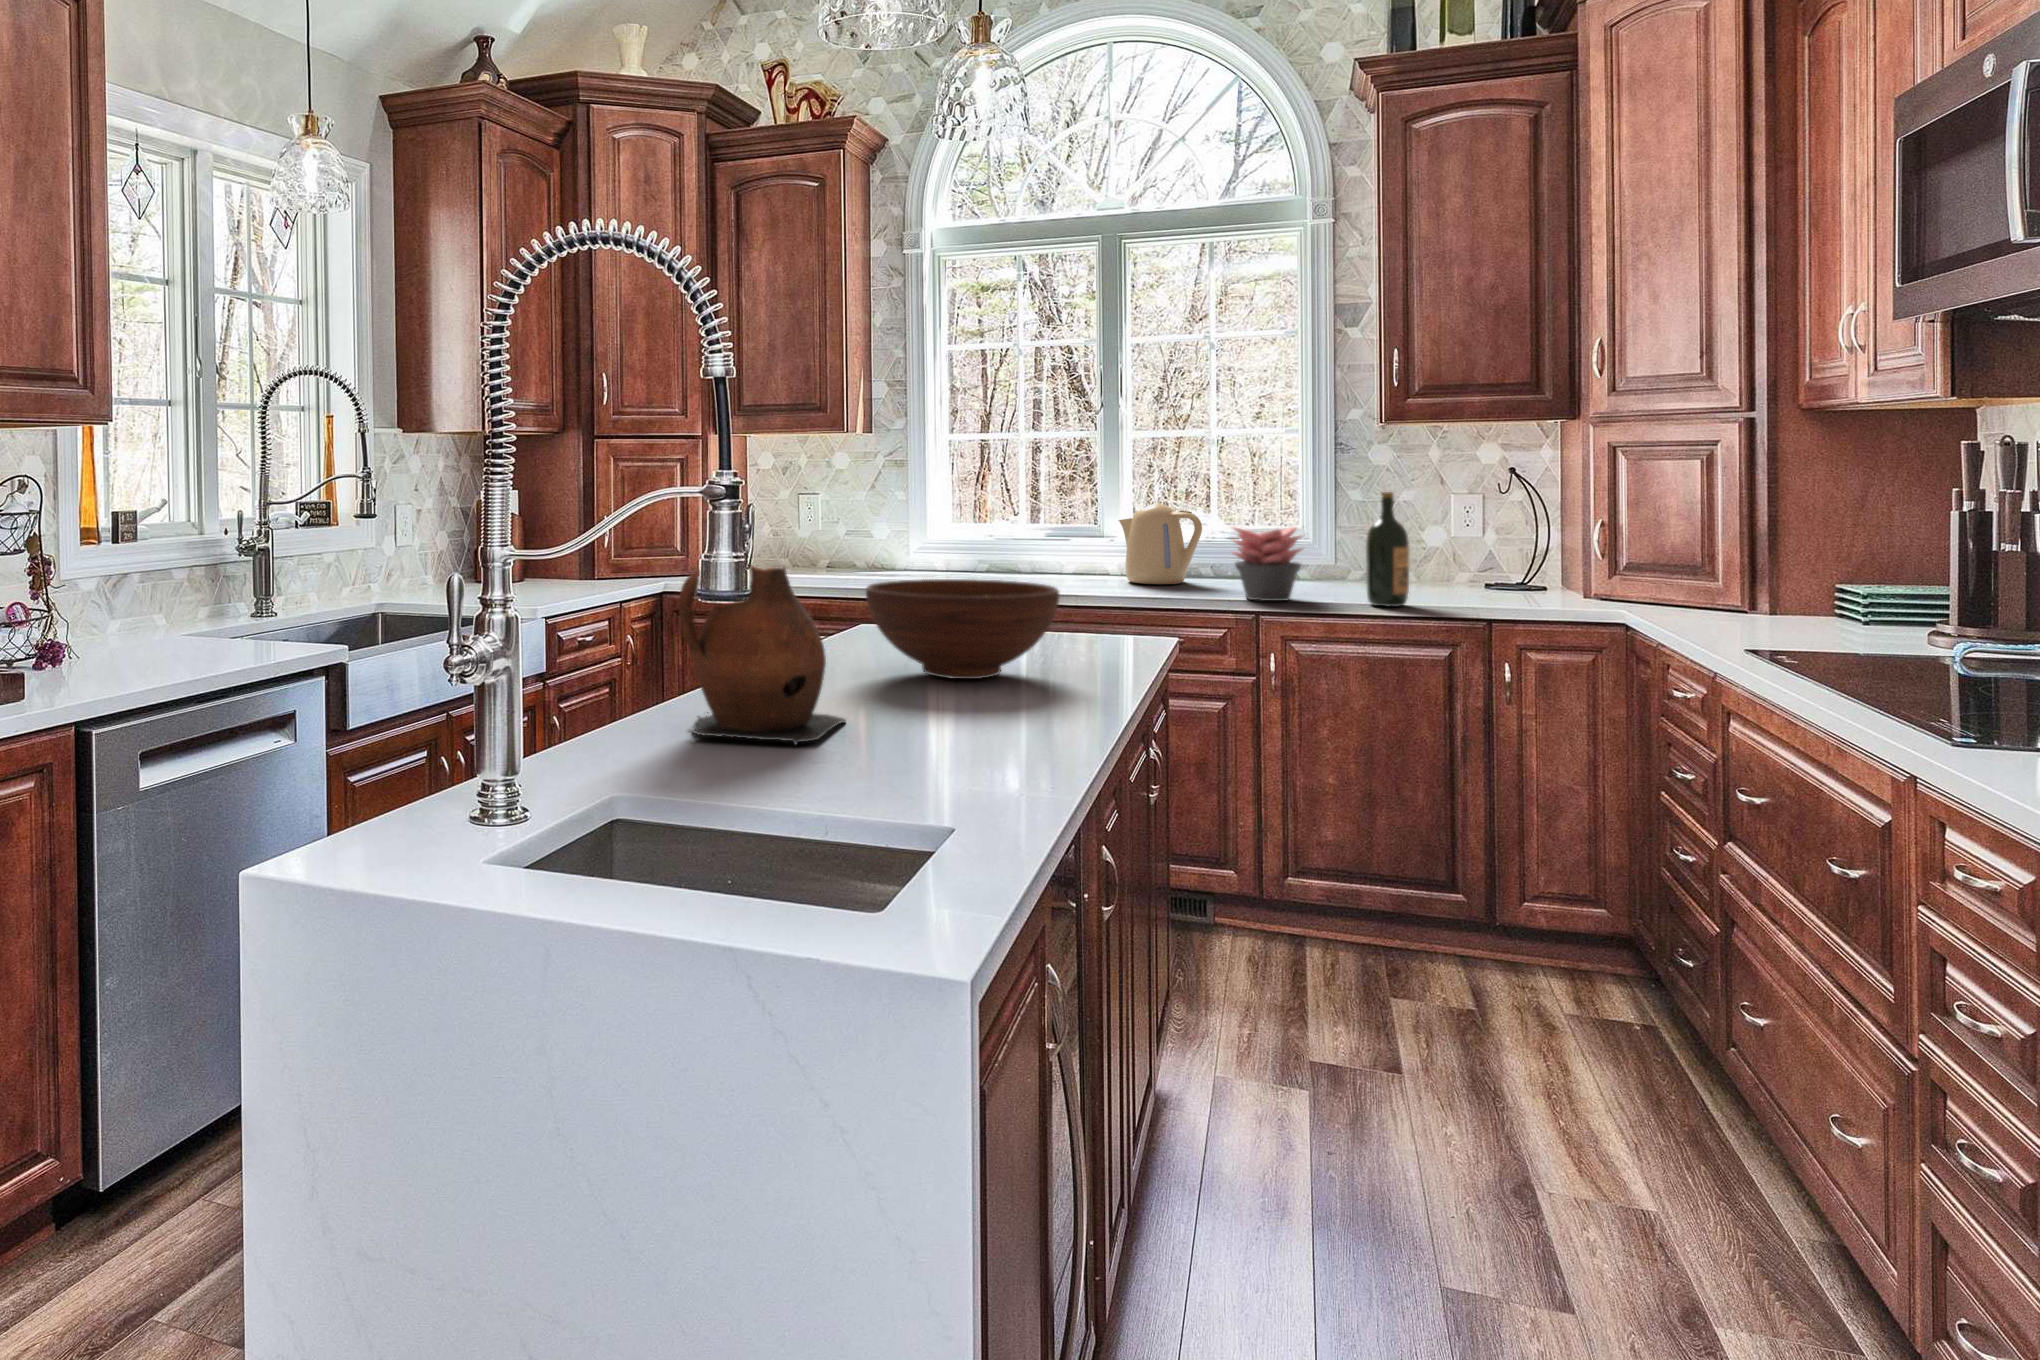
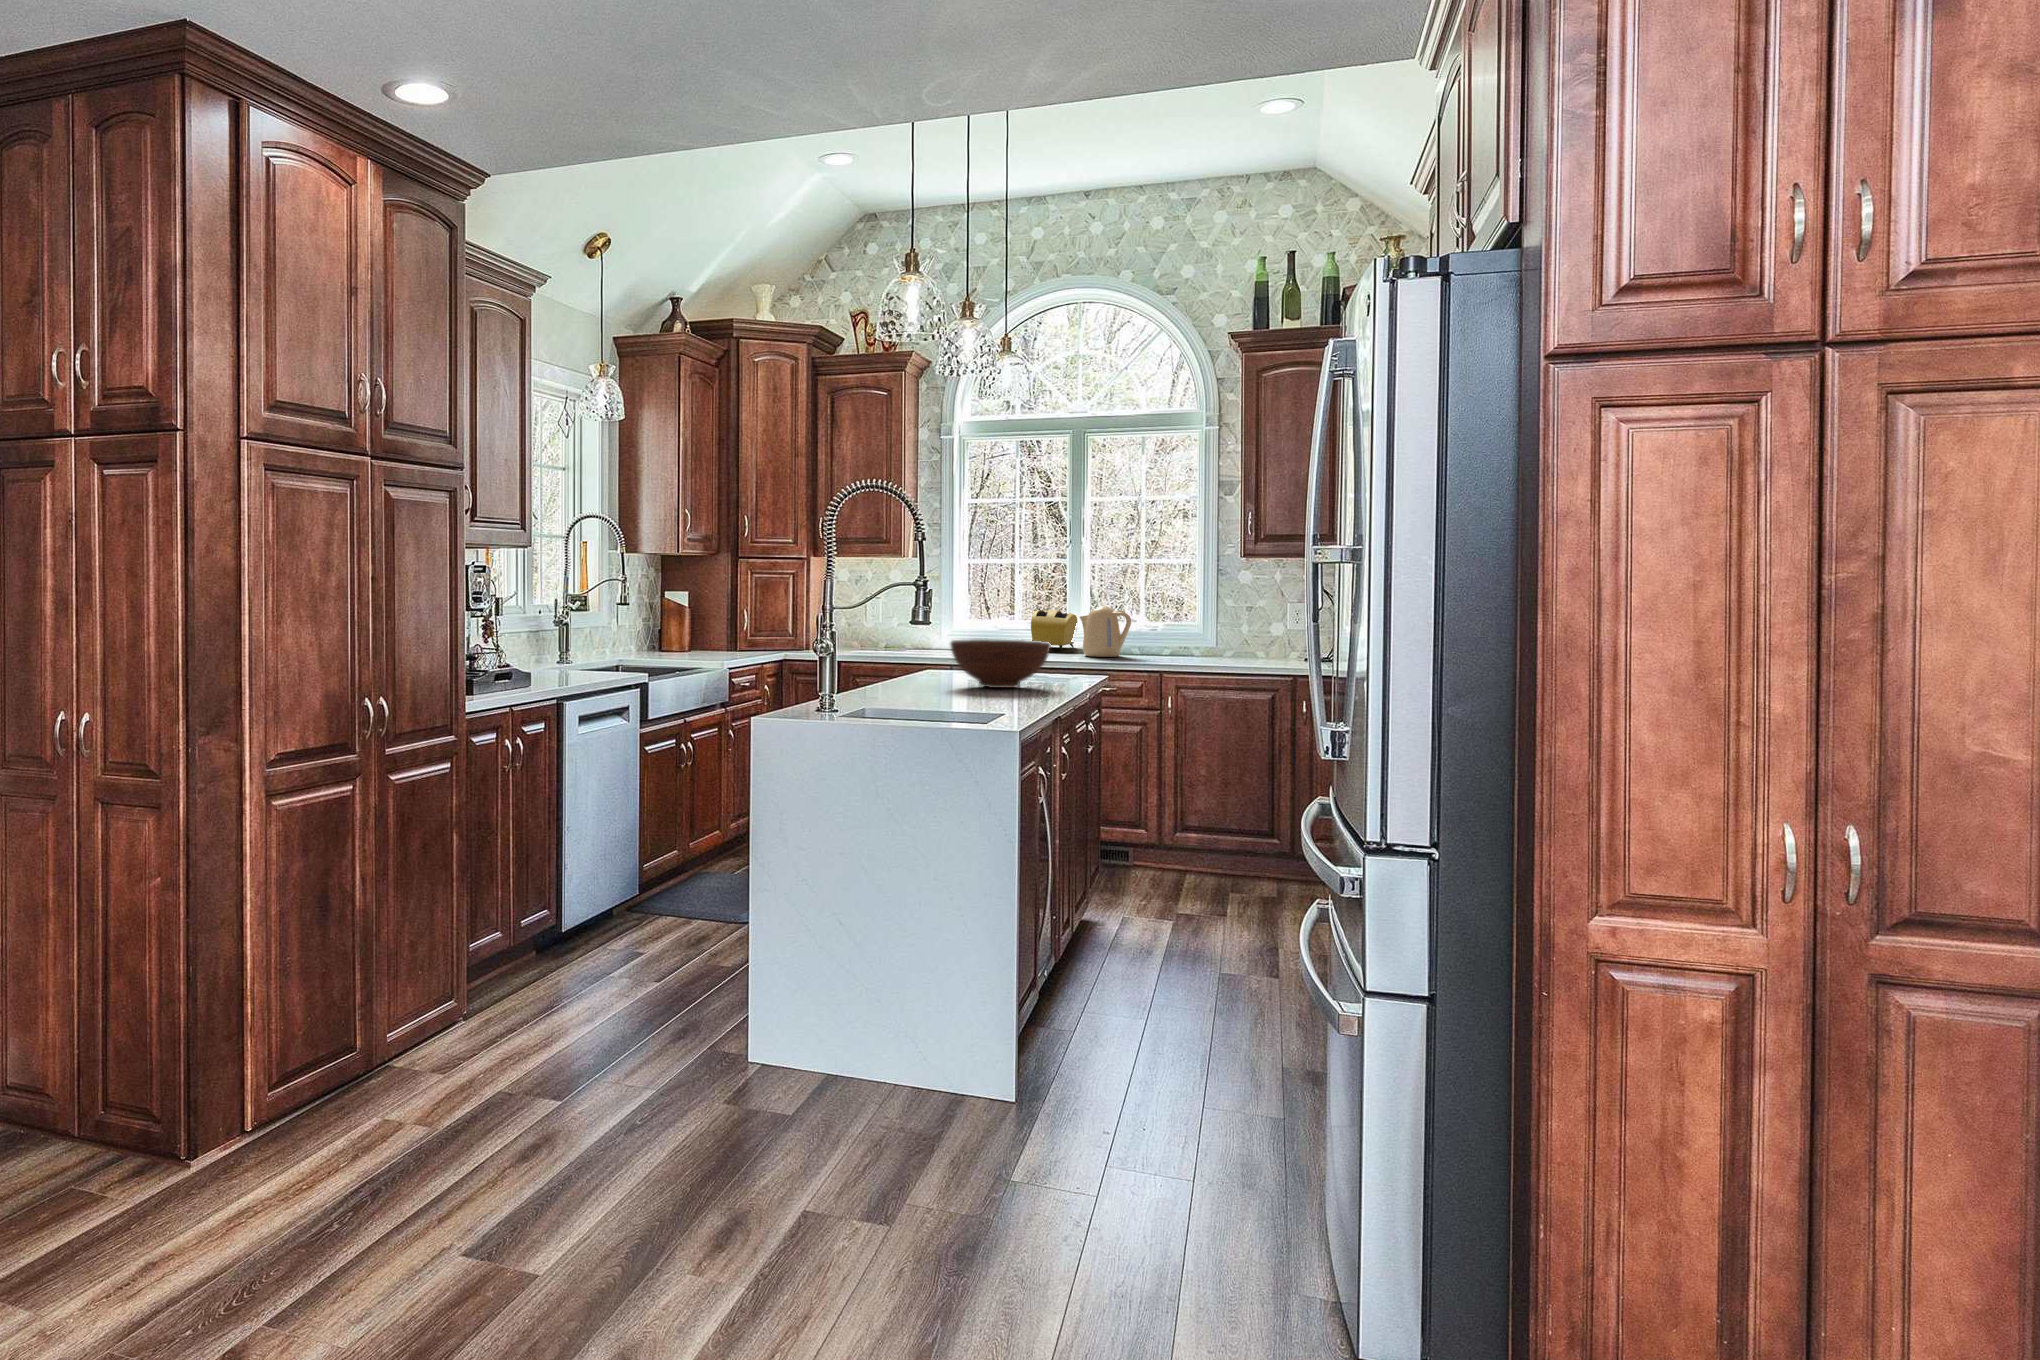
wine bottle: present [1366,492,1409,607] -> none [1226,600,1252,668]
toaster: none [1044,509,1116,572] -> present [1031,610,1077,650]
succulent plant: present [1233,527,1302,601] -> none [1147,620,1191,665]
ceramic pitcher: present [679,566,846,745] -> none [879,614,952,704]

